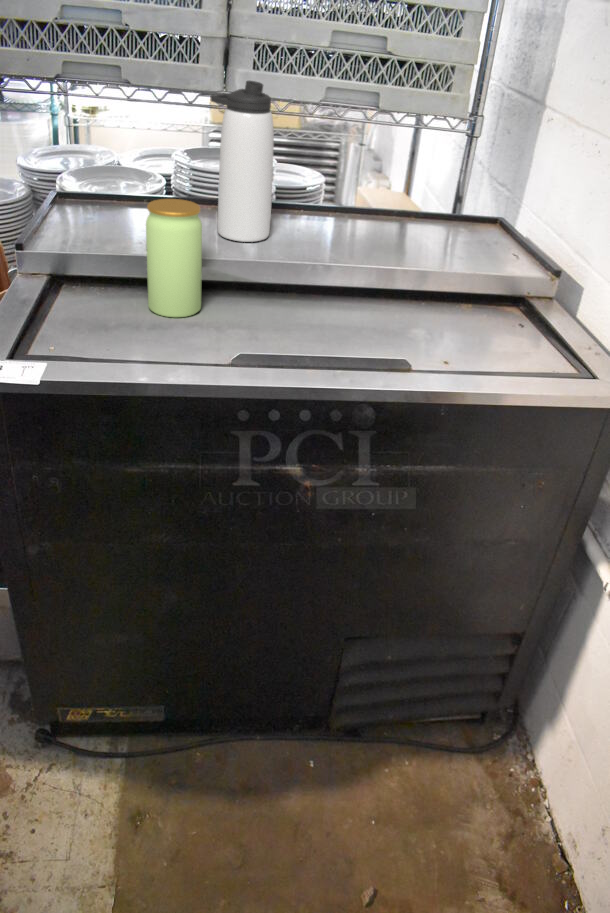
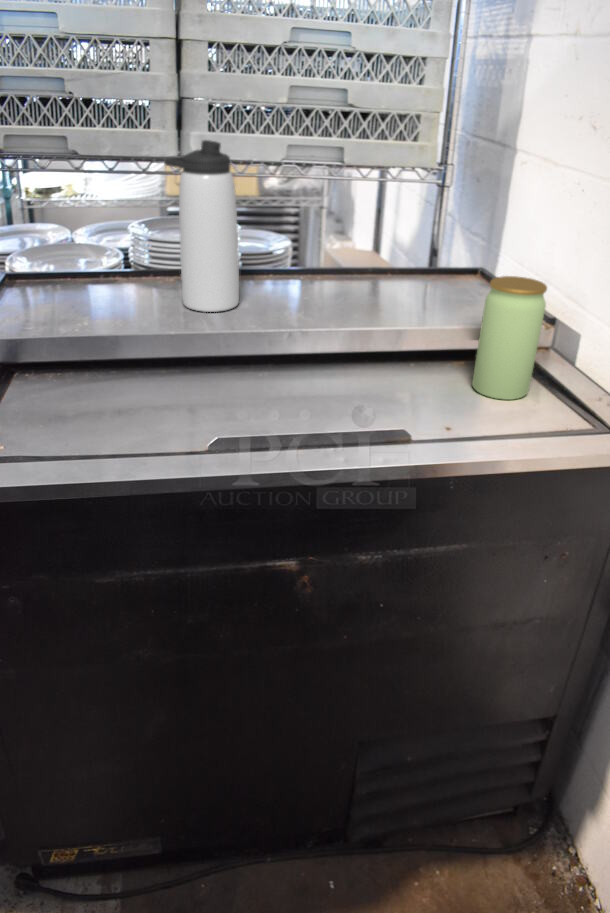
jar: present [146,199,202,317] -> present [472,276,547,400]

